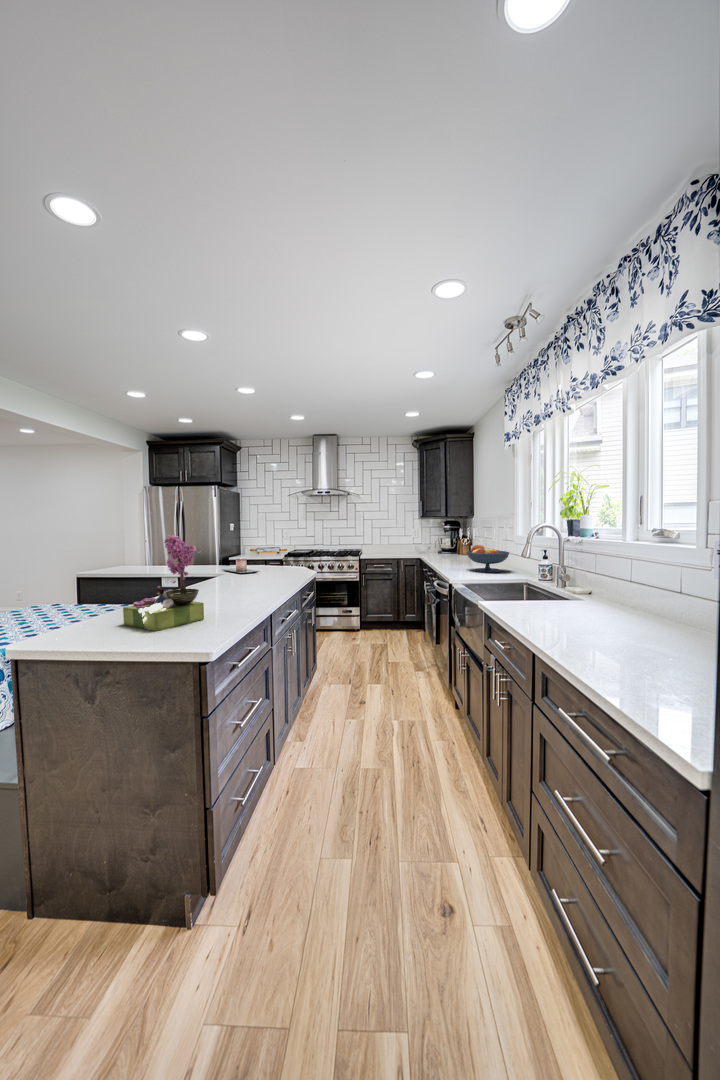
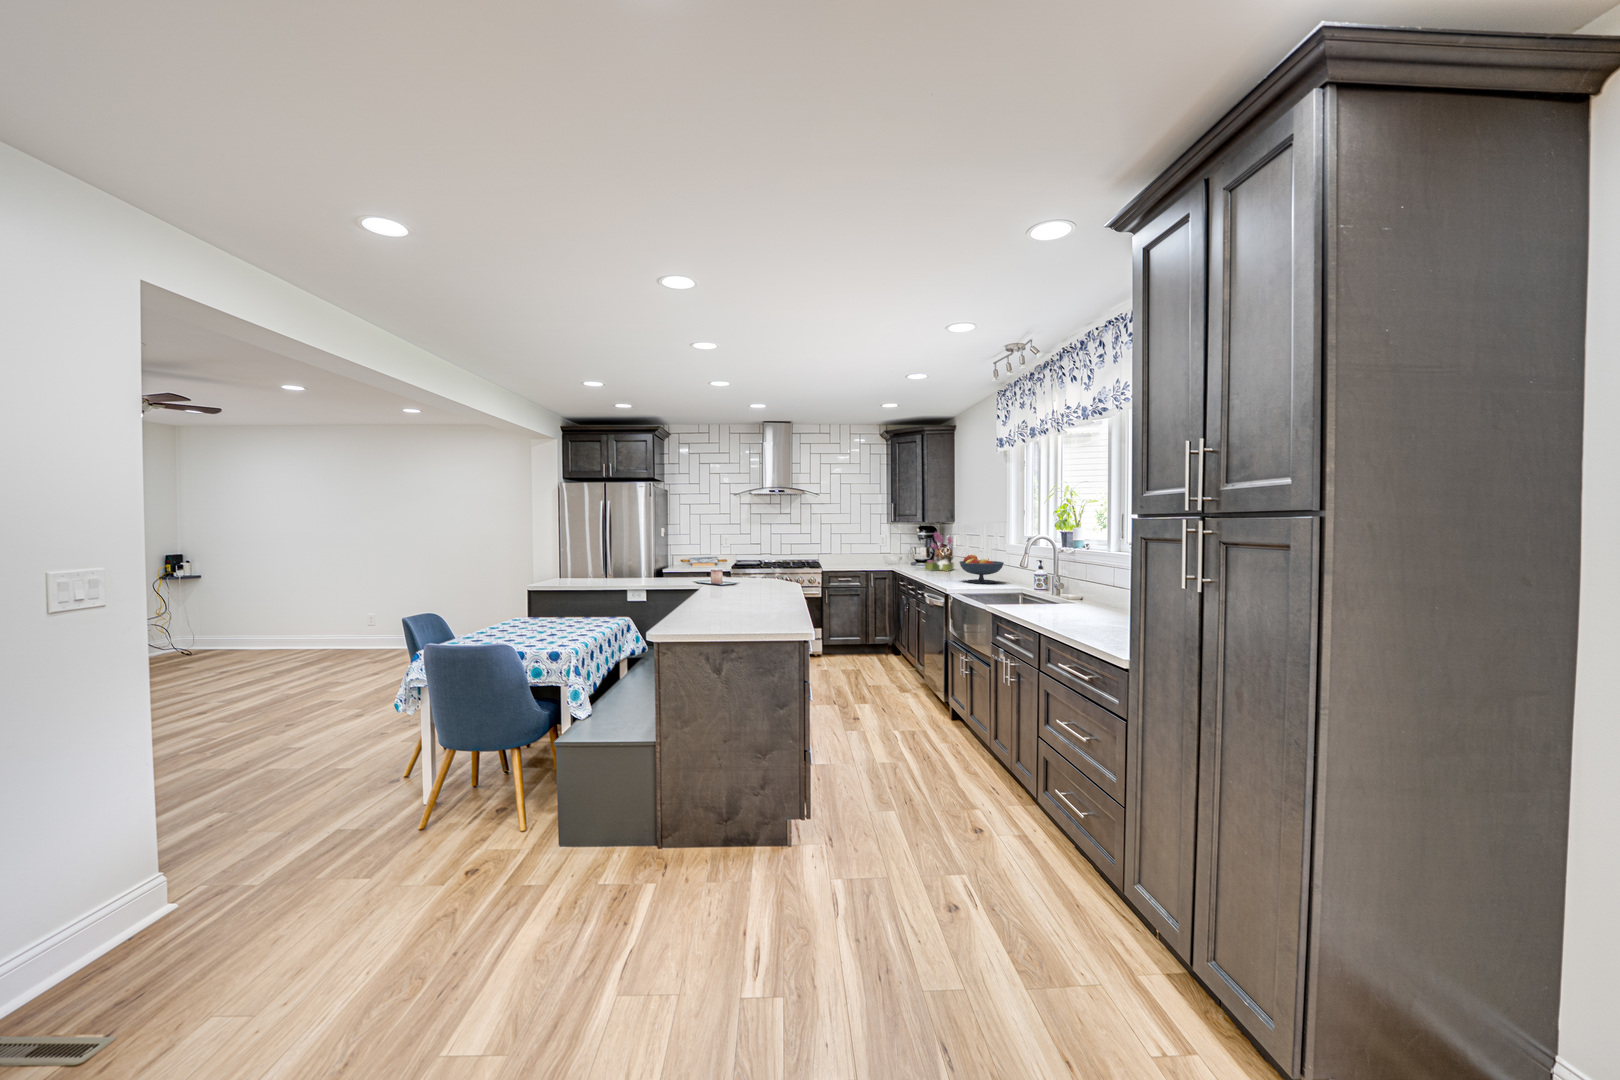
flower arrangement: present [123,535,204,631] -> present [925,532,954,571]

